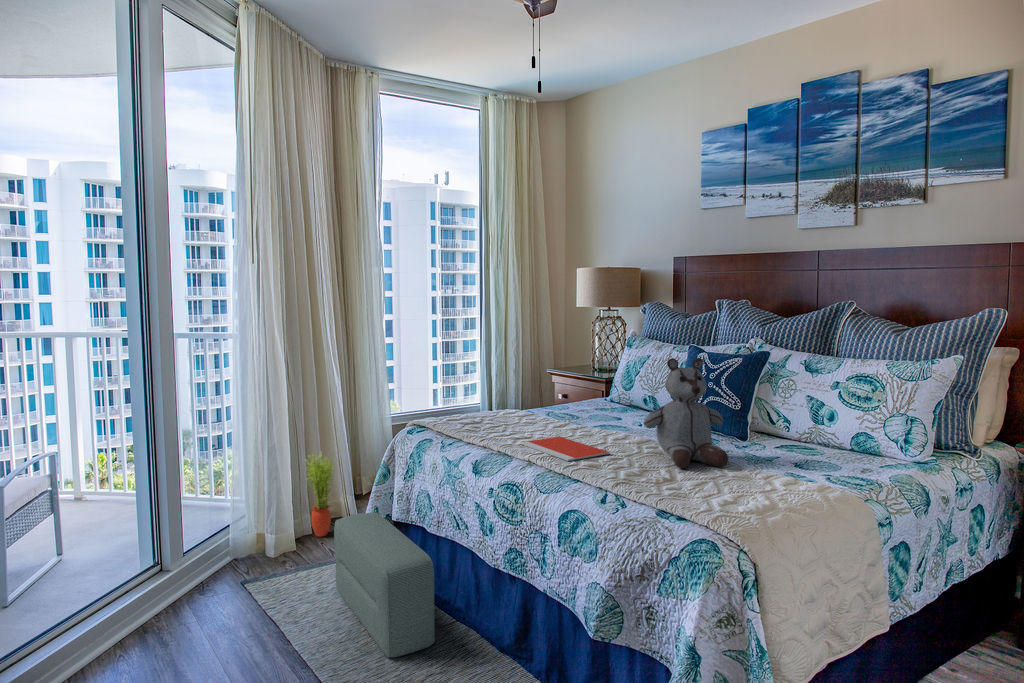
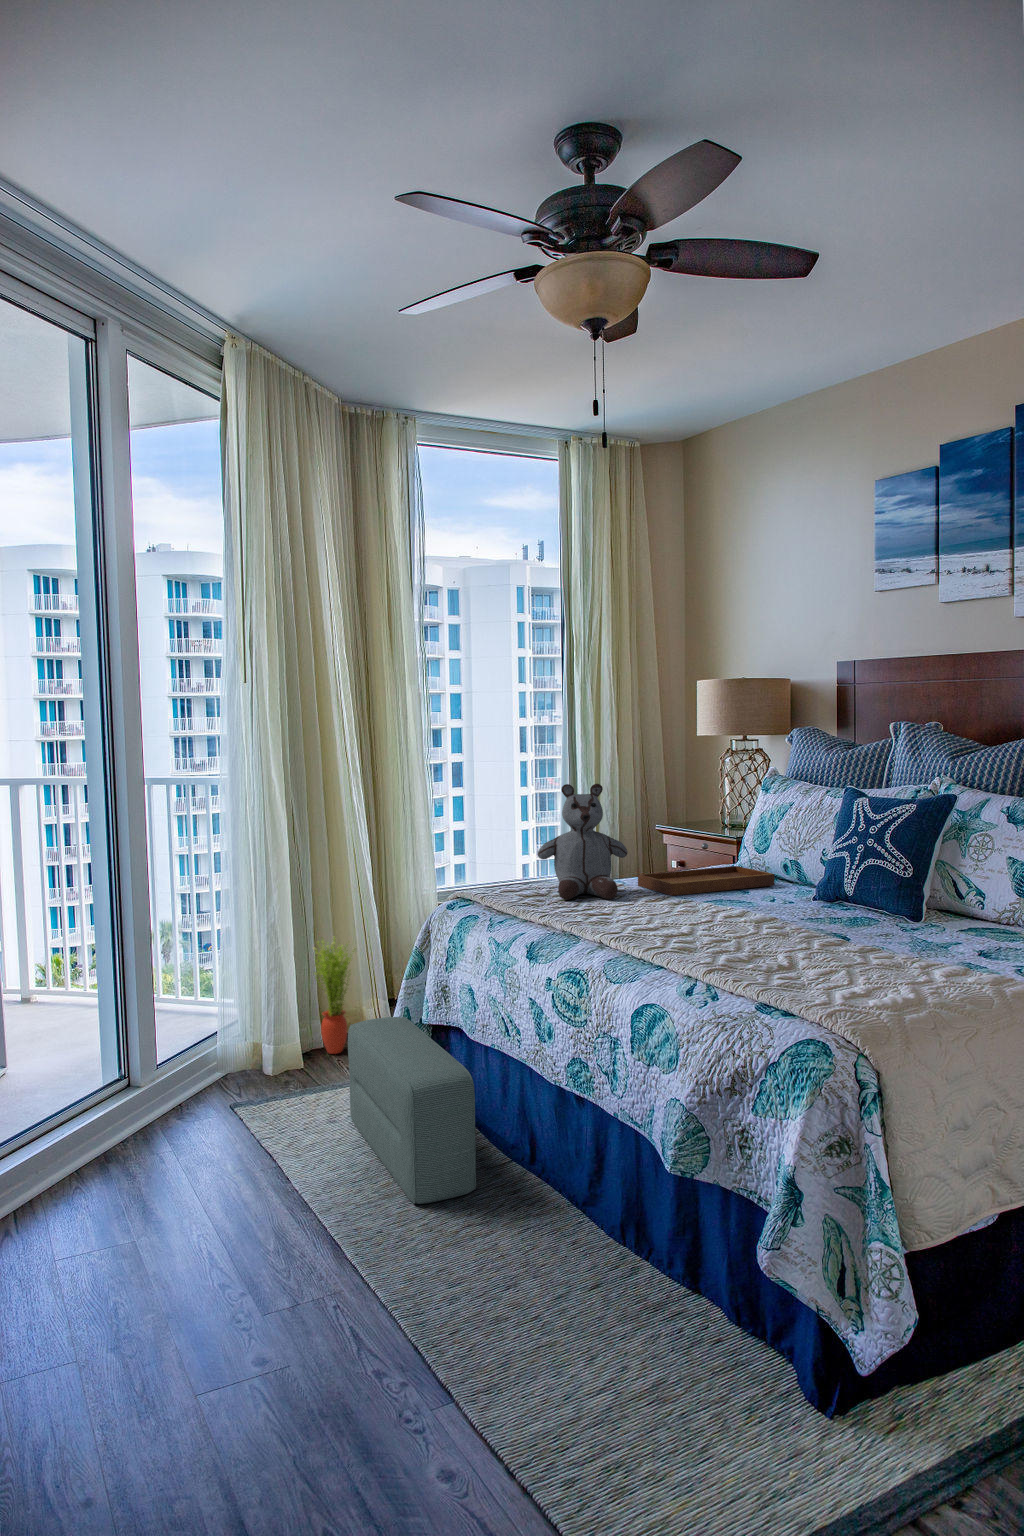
stuffed bear: present [644,358,728,468] -> present [538,784,628,900]
tray: none [545,384,640,422] -> present [638,843,774,896]
notebook: present [520,436,610,461] -> none [592,913,713,943]

